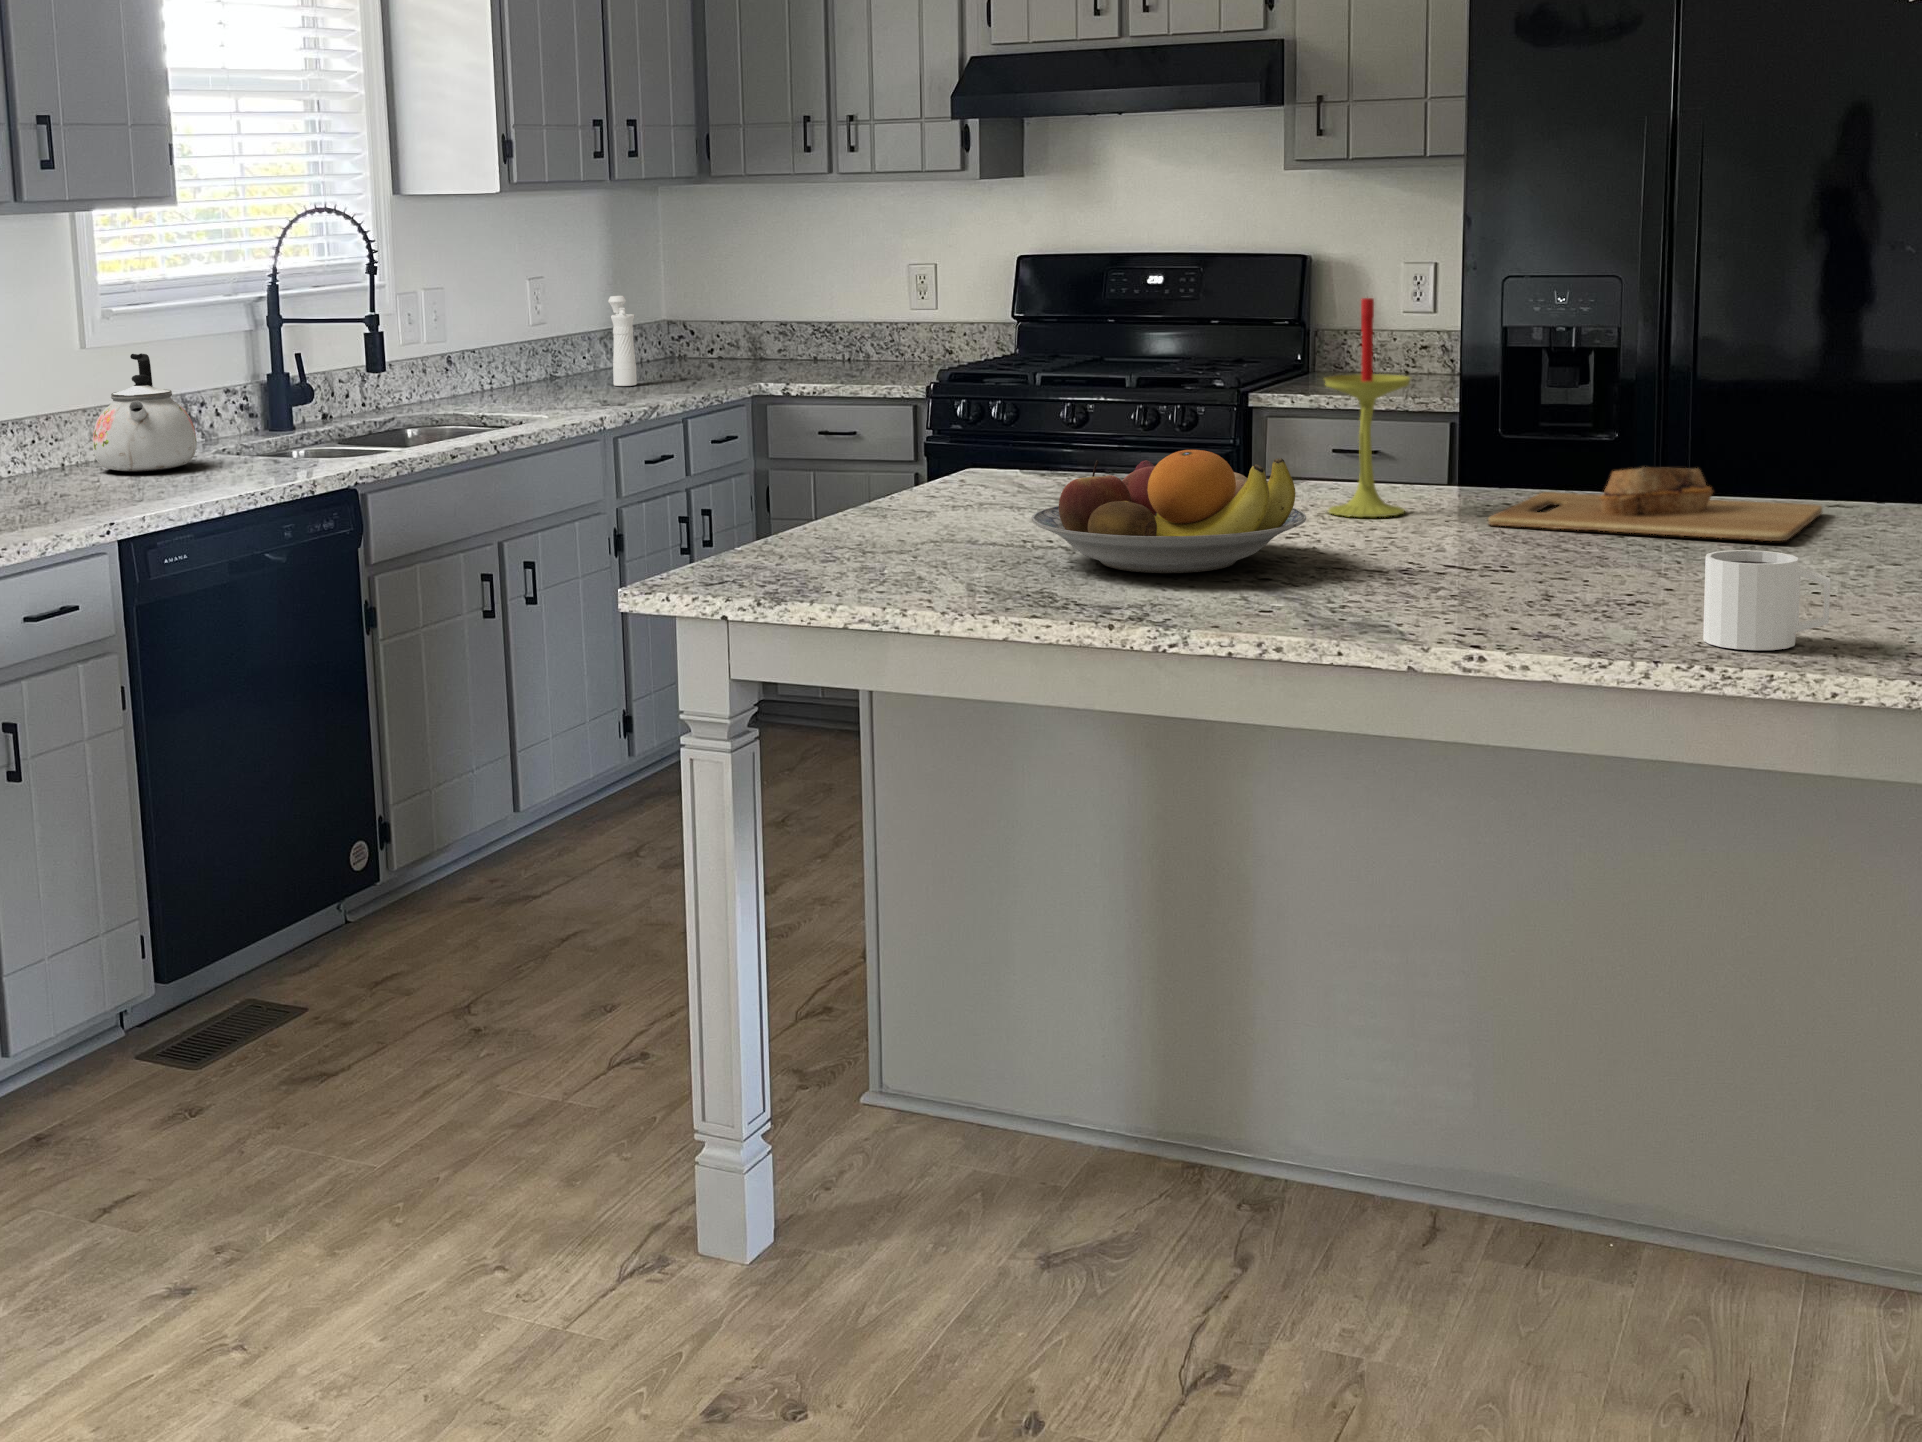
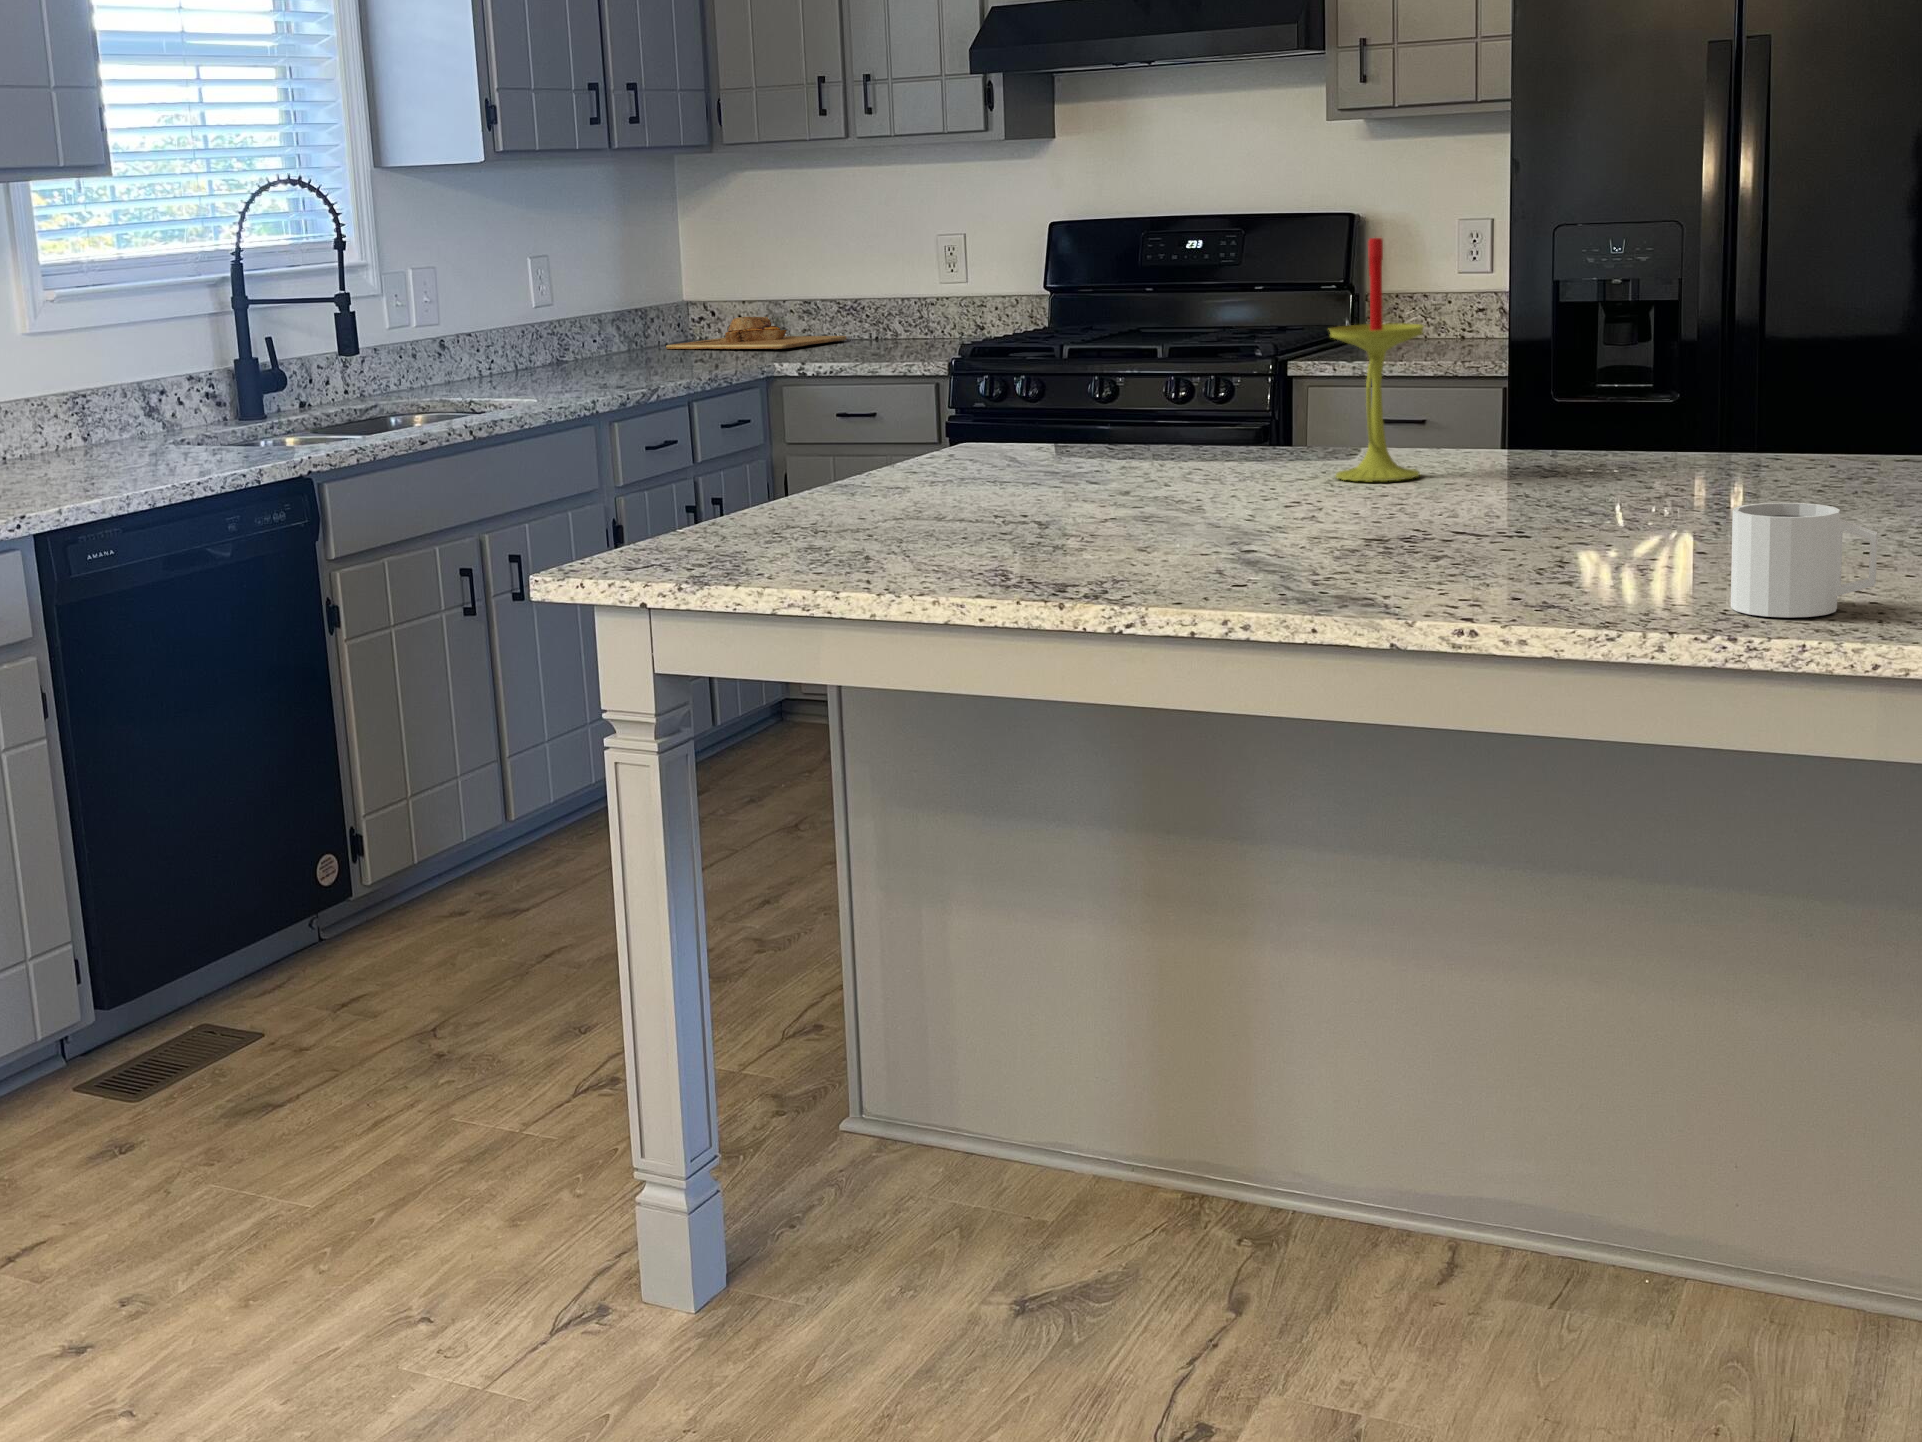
pepper mill: present [608,296,637,386] -> none [616,274,647,368]
kettle: present [93,353,197,472] -> none [34,336,147,462]
fruit bowl: present [1032,450,1306,573] -> none [990,406,1296,545]
cutting board: present [1488,467,1822,541] -> present [666,316,847,349]

